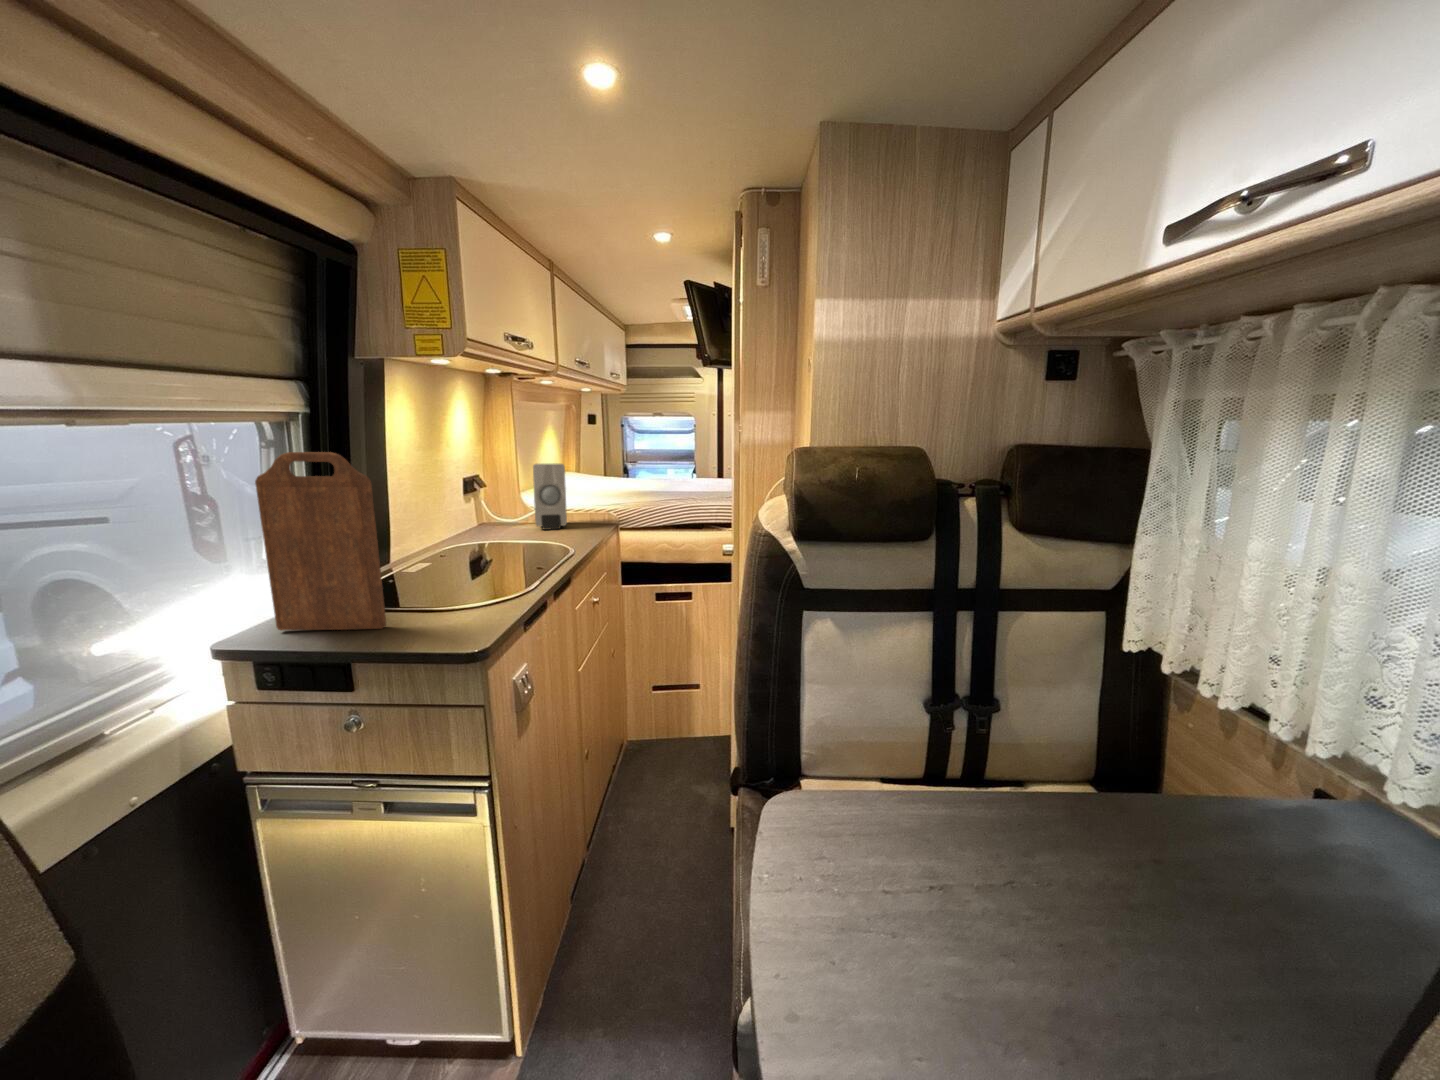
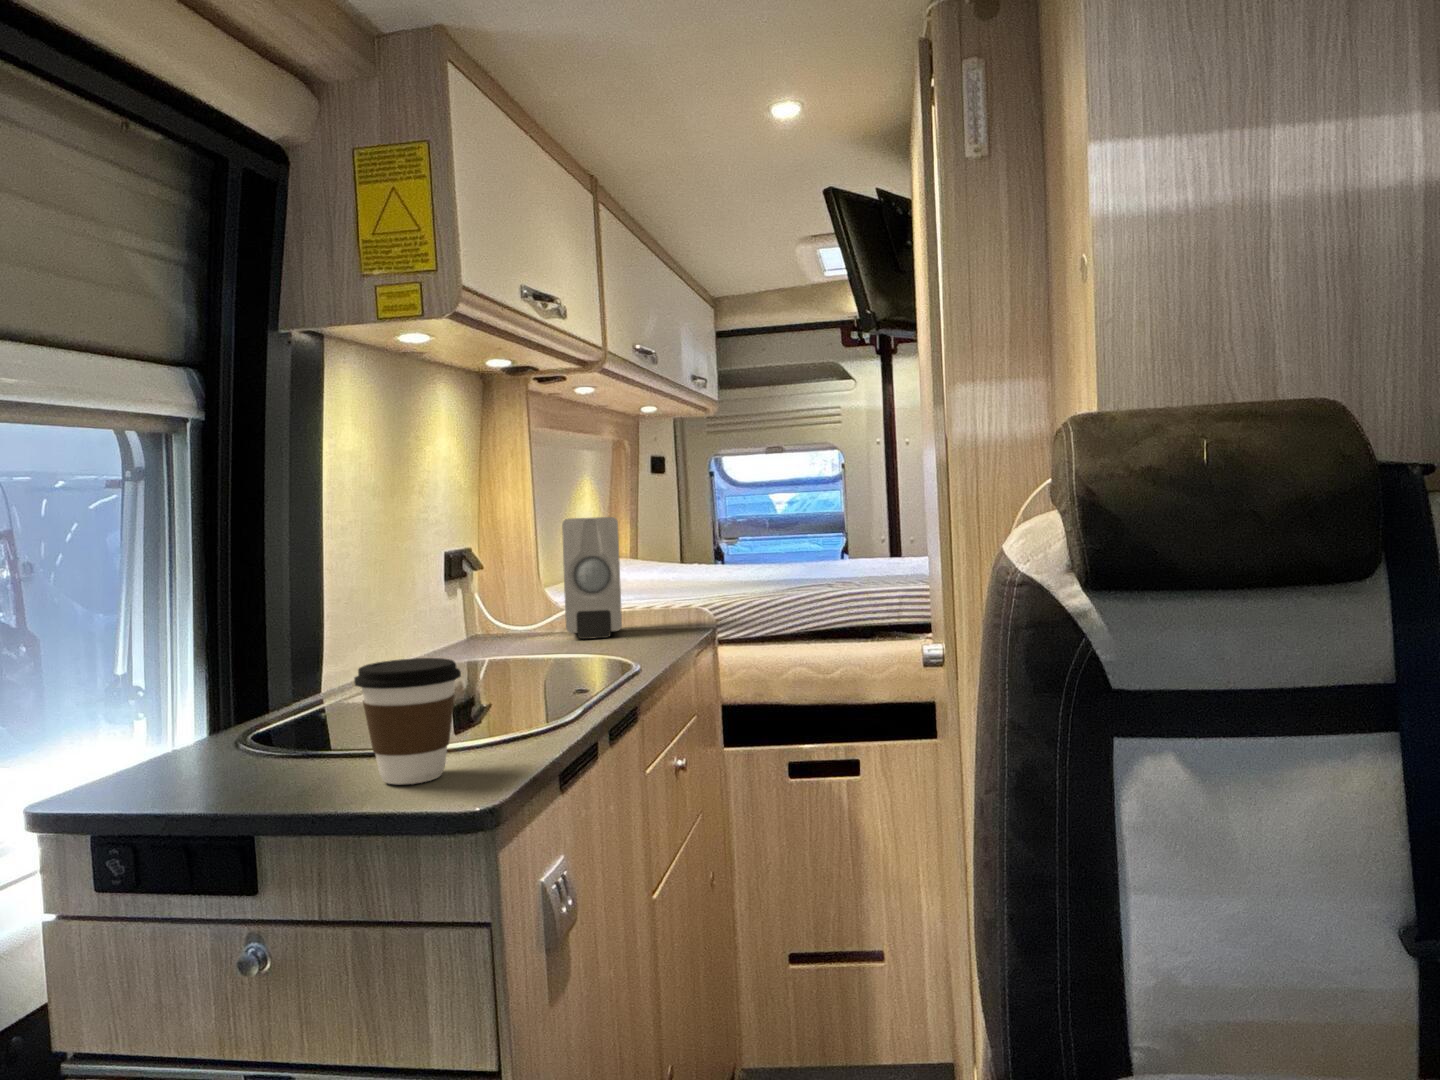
cutting board: present [255,452,386,630] -> none [119,460,315,782]
coffee cup: none [406,564,468,634] -> present [354,658,461,784]

